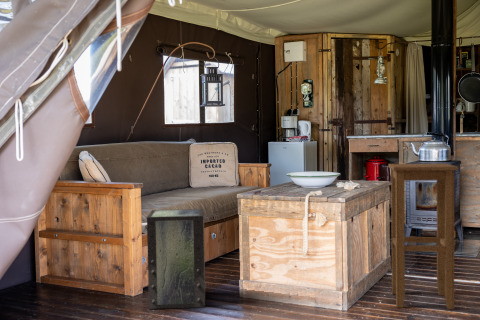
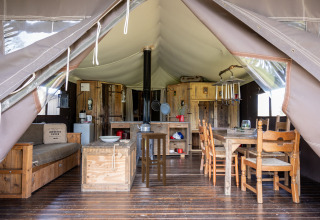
storage box: present [147,209,205,309] -> none [38,154,68,203]

